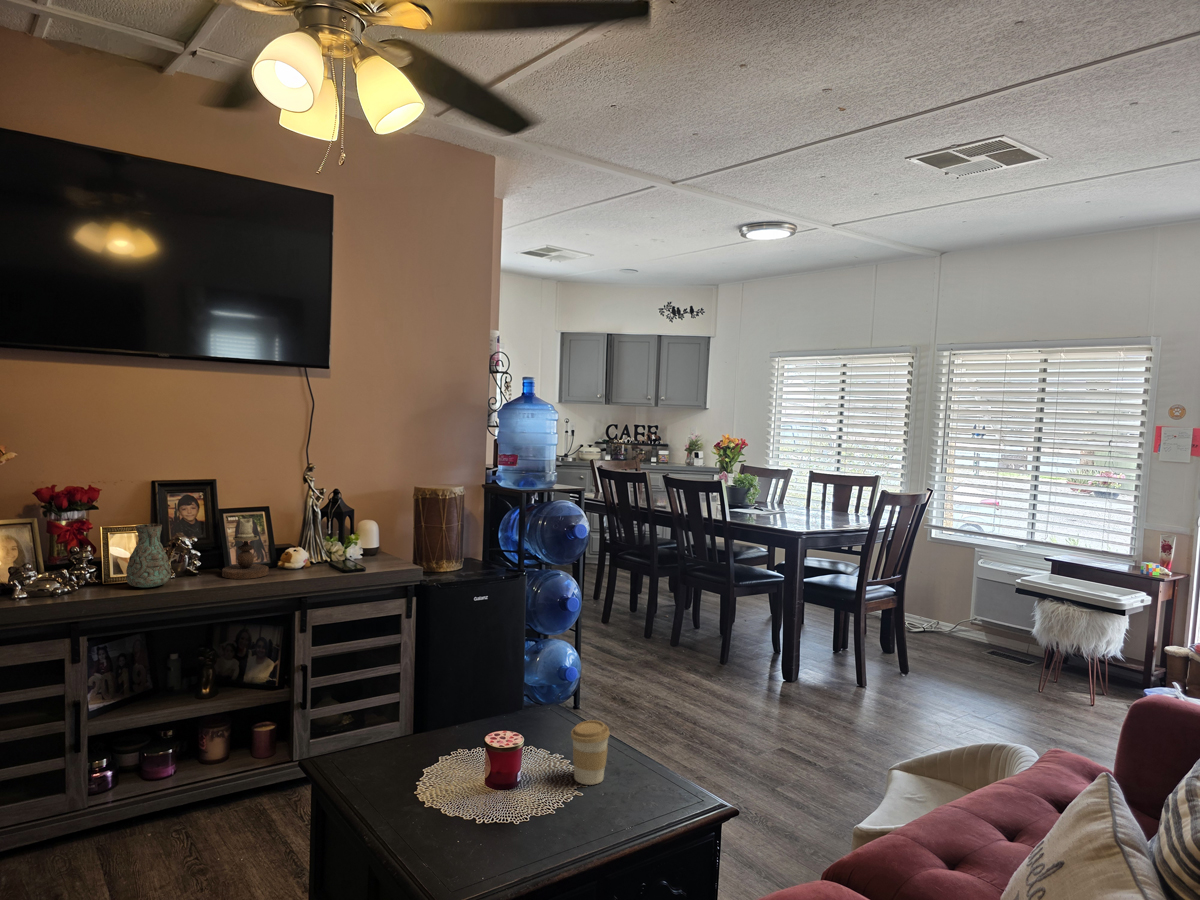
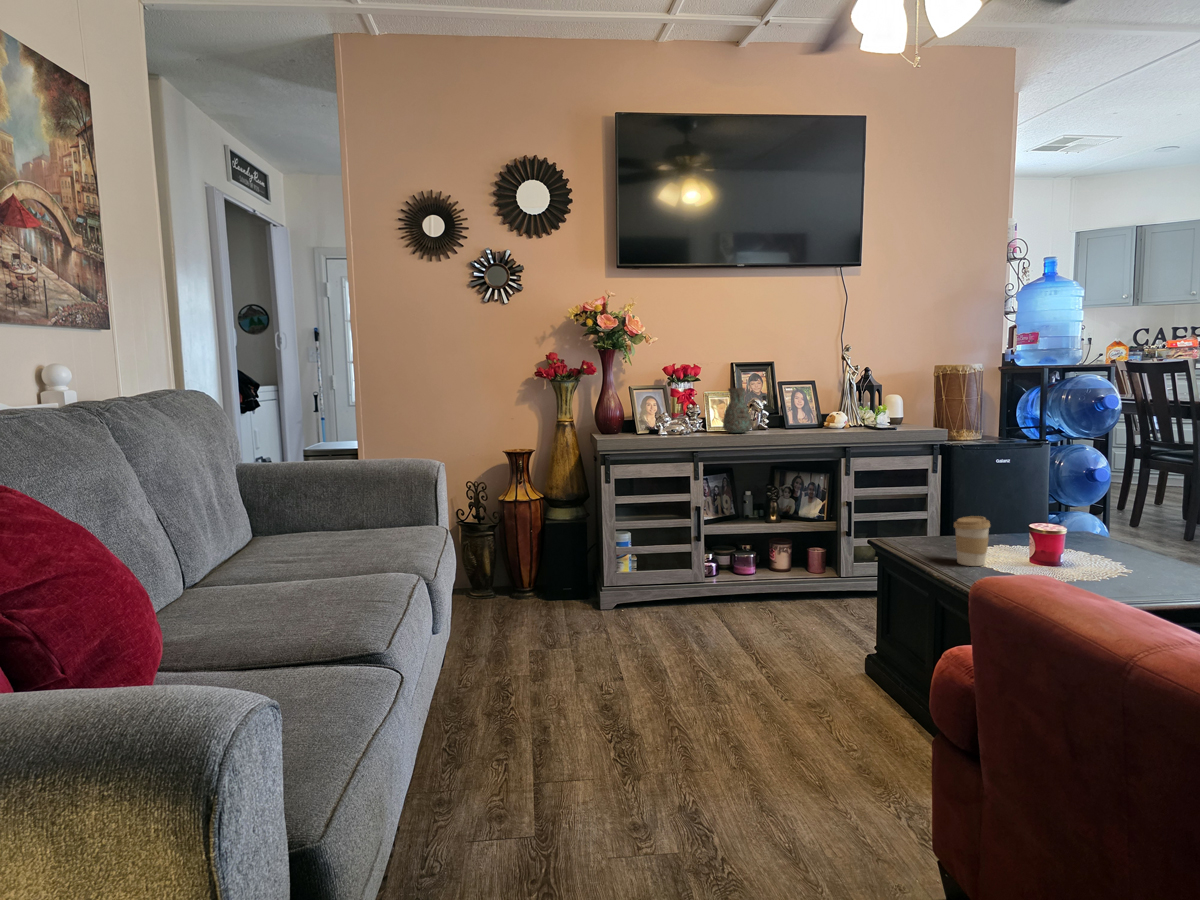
candlestick: present [222,518,269,579] -> none [784,386,819,432]
coffee cup: present [571,720,610,785] -> present [954,516,990,566]

